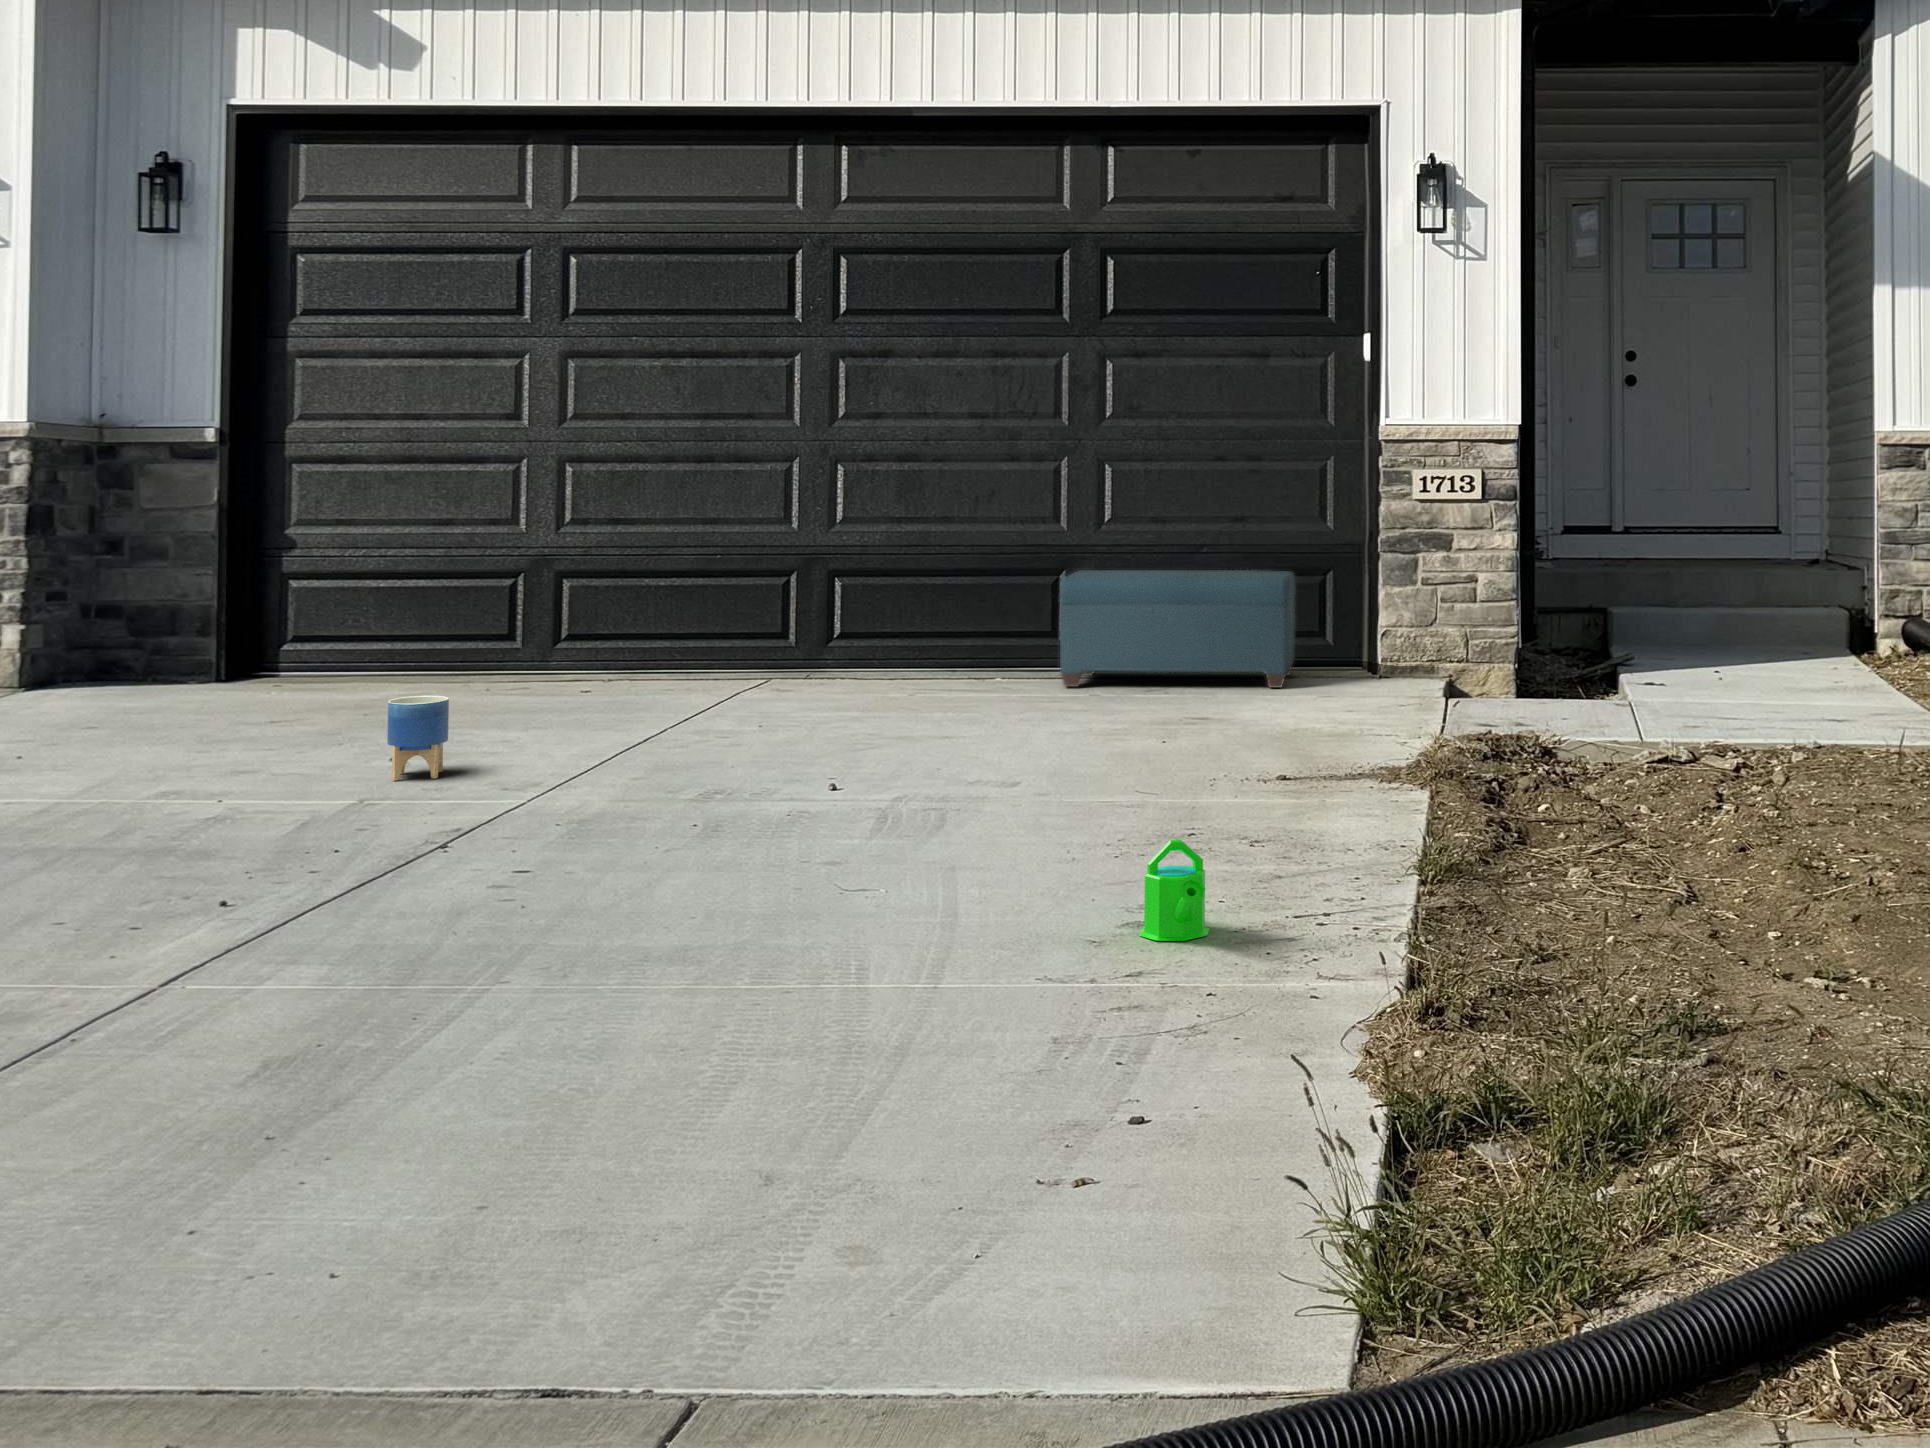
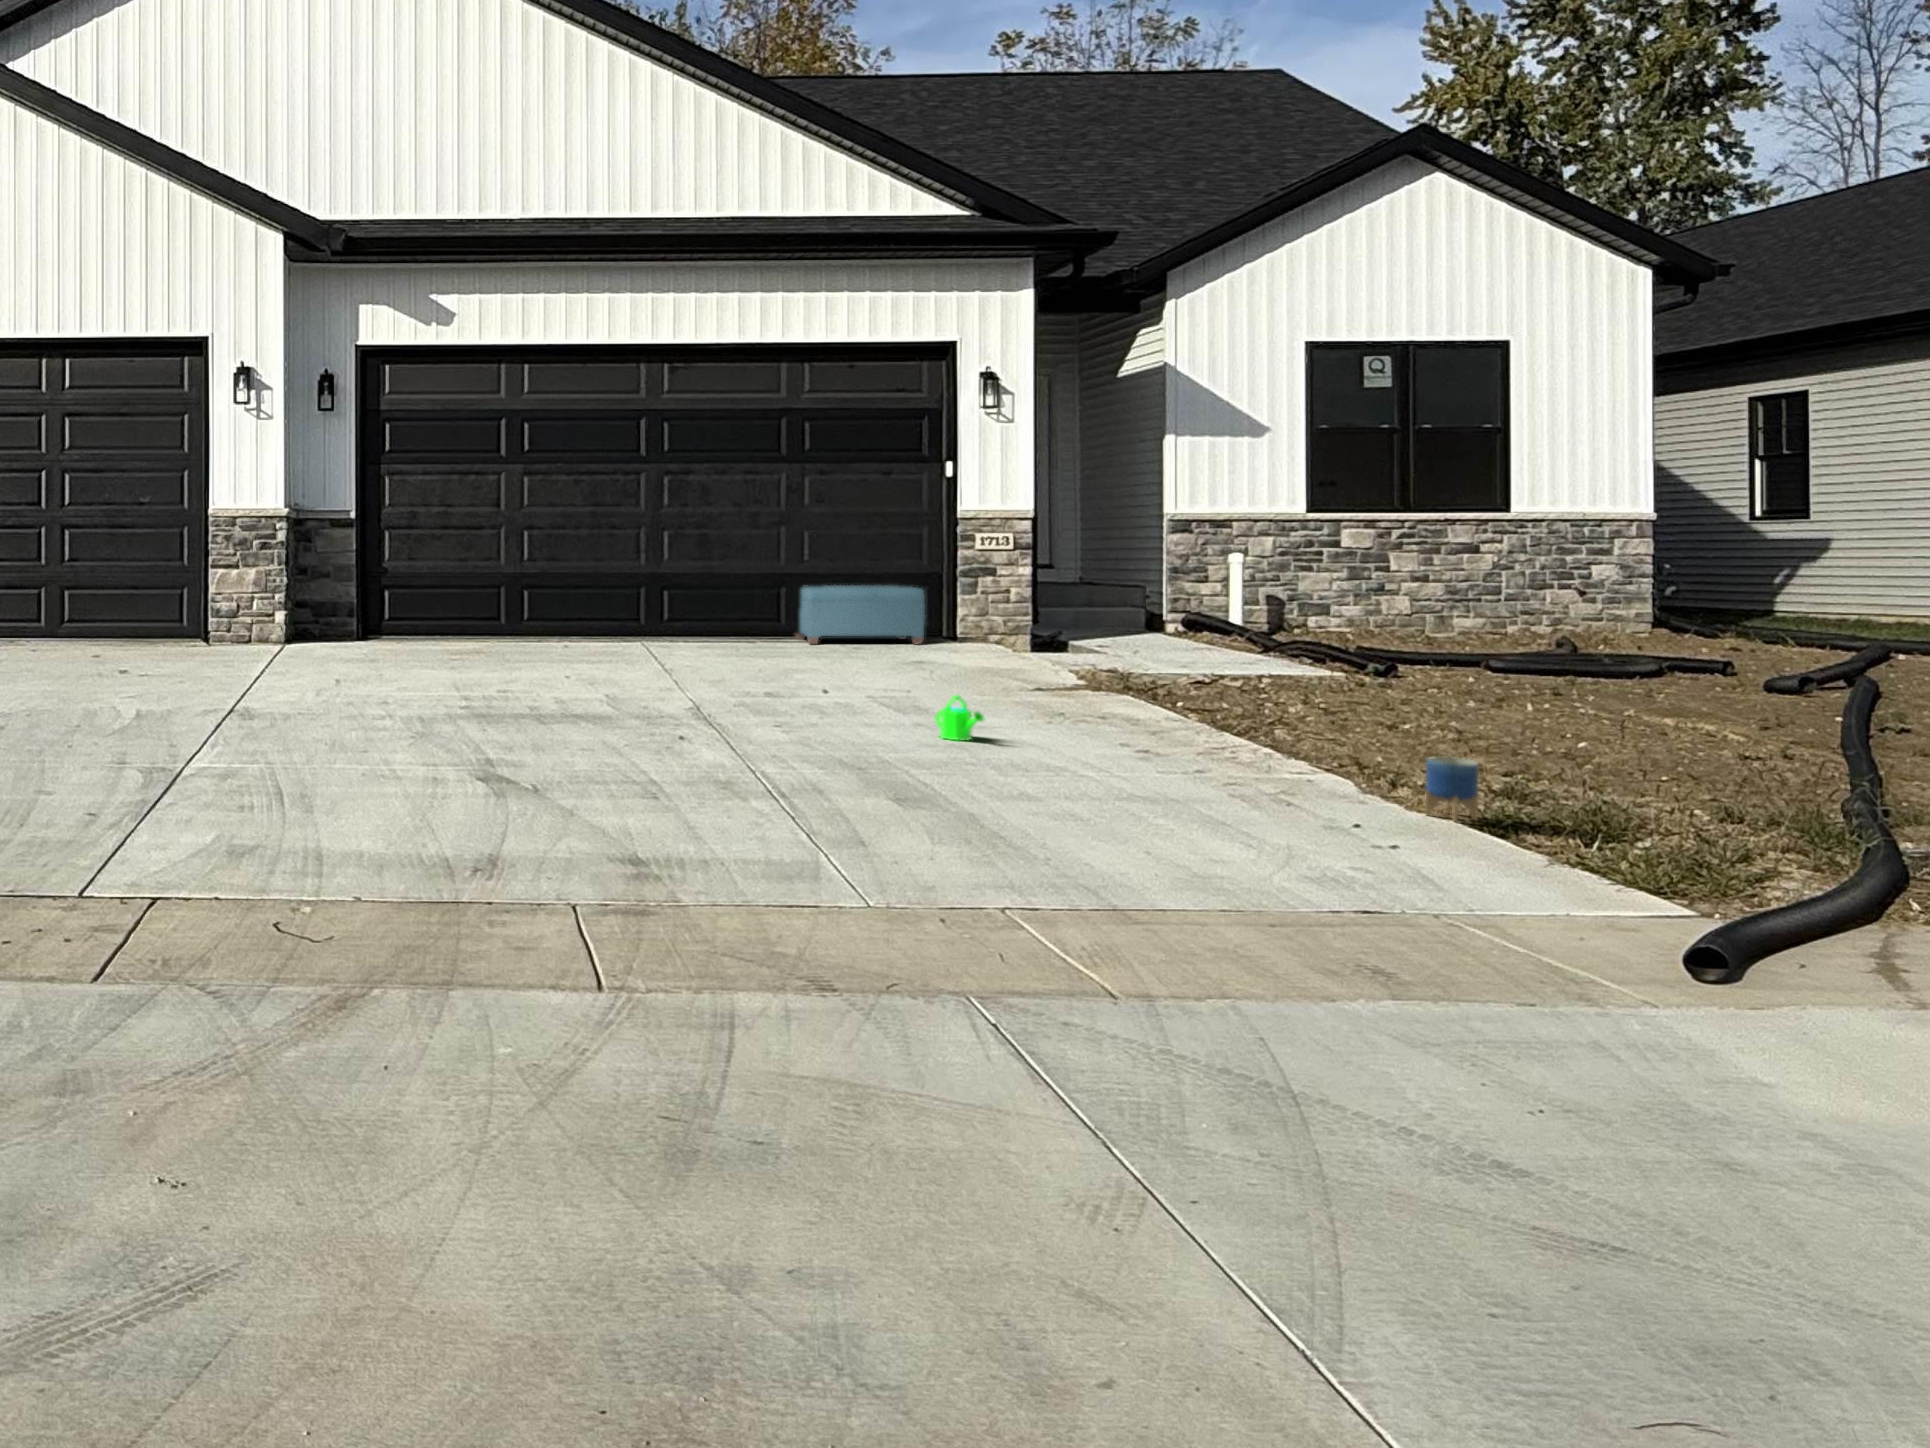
planter: present [387,696,449,780] -> present [1425,756,1479,821]
watering can: present [1139,840,1210,941] -> present [935,695,984,740]

